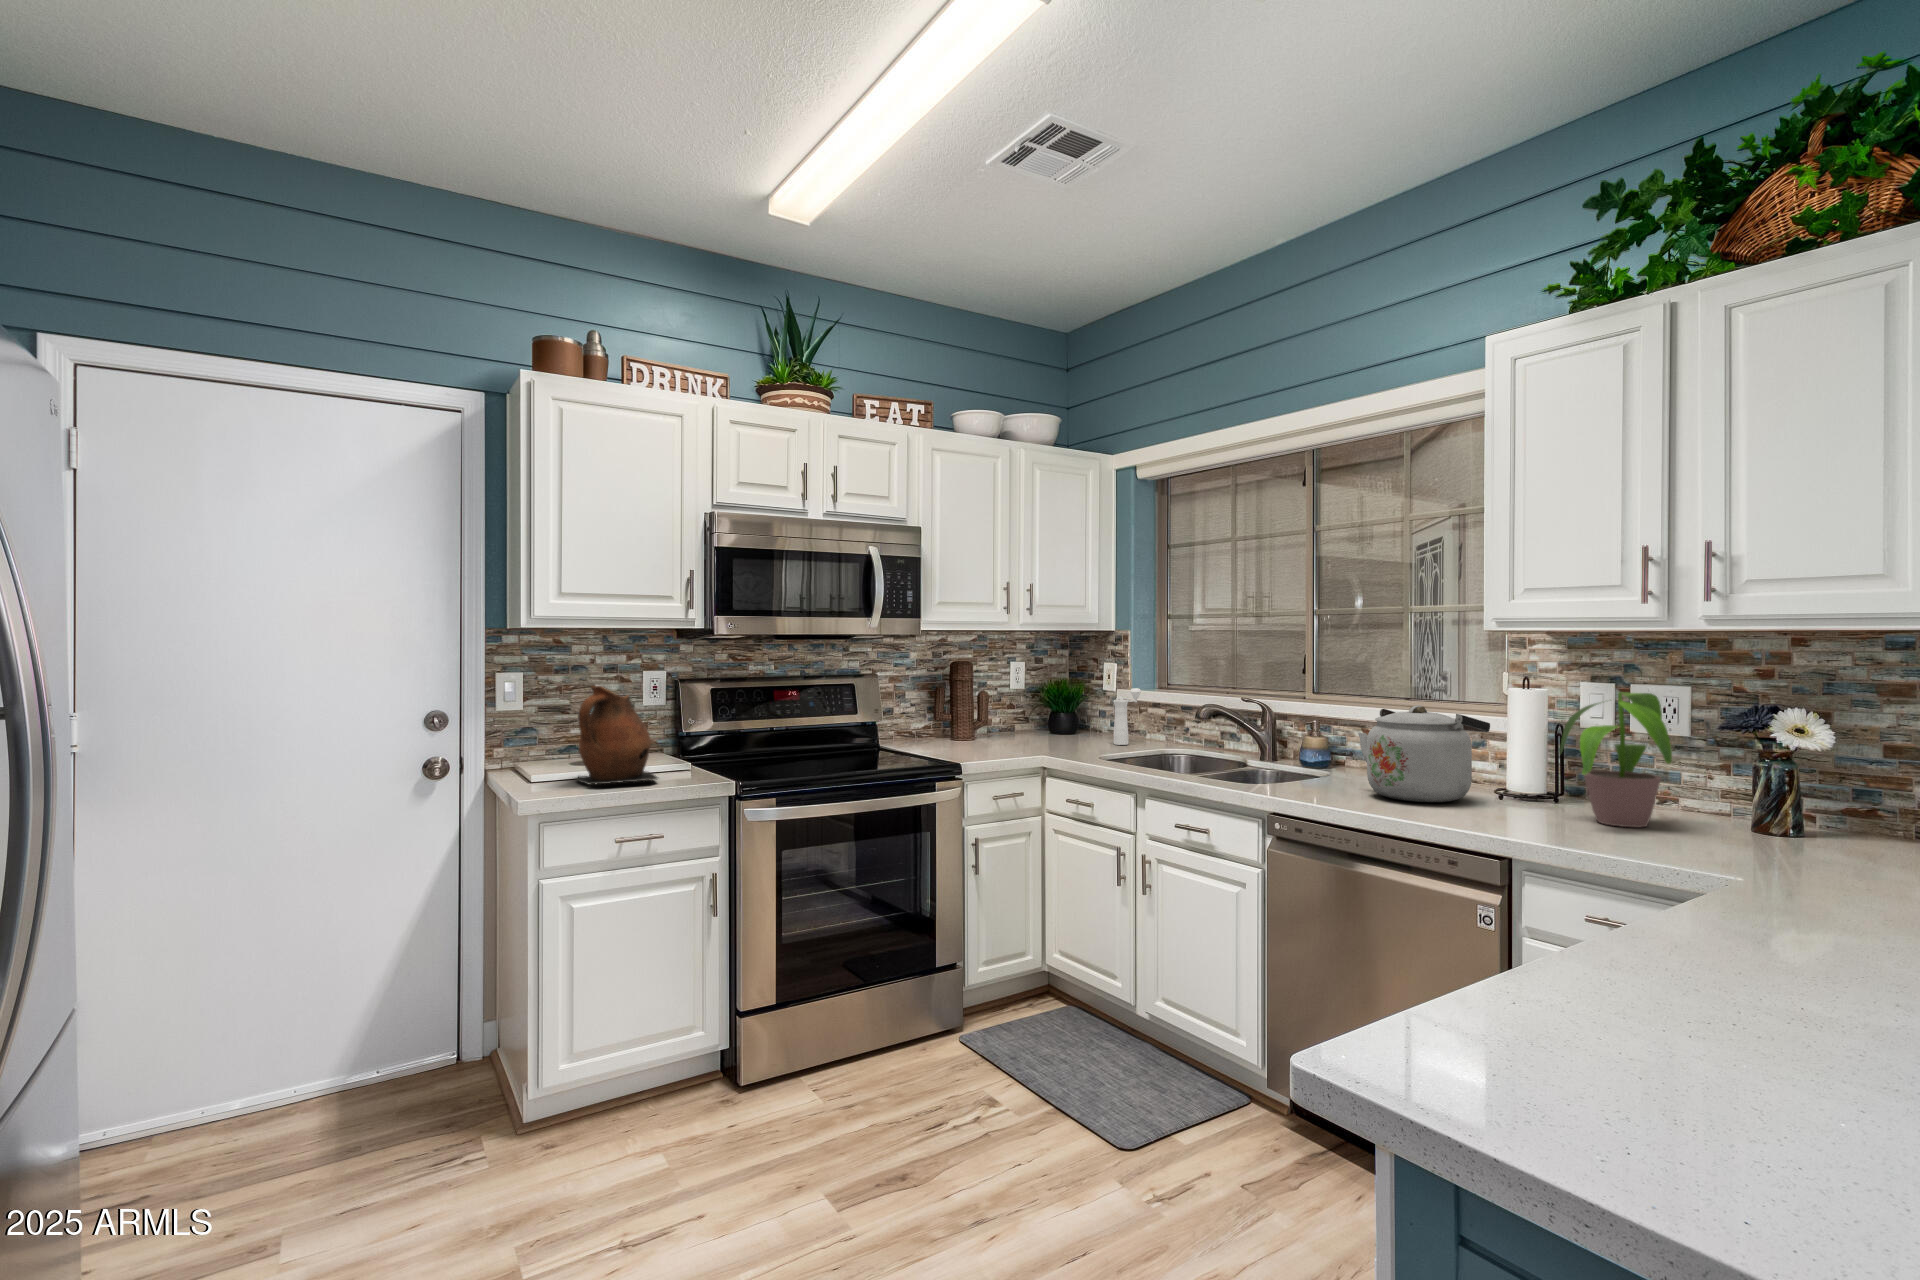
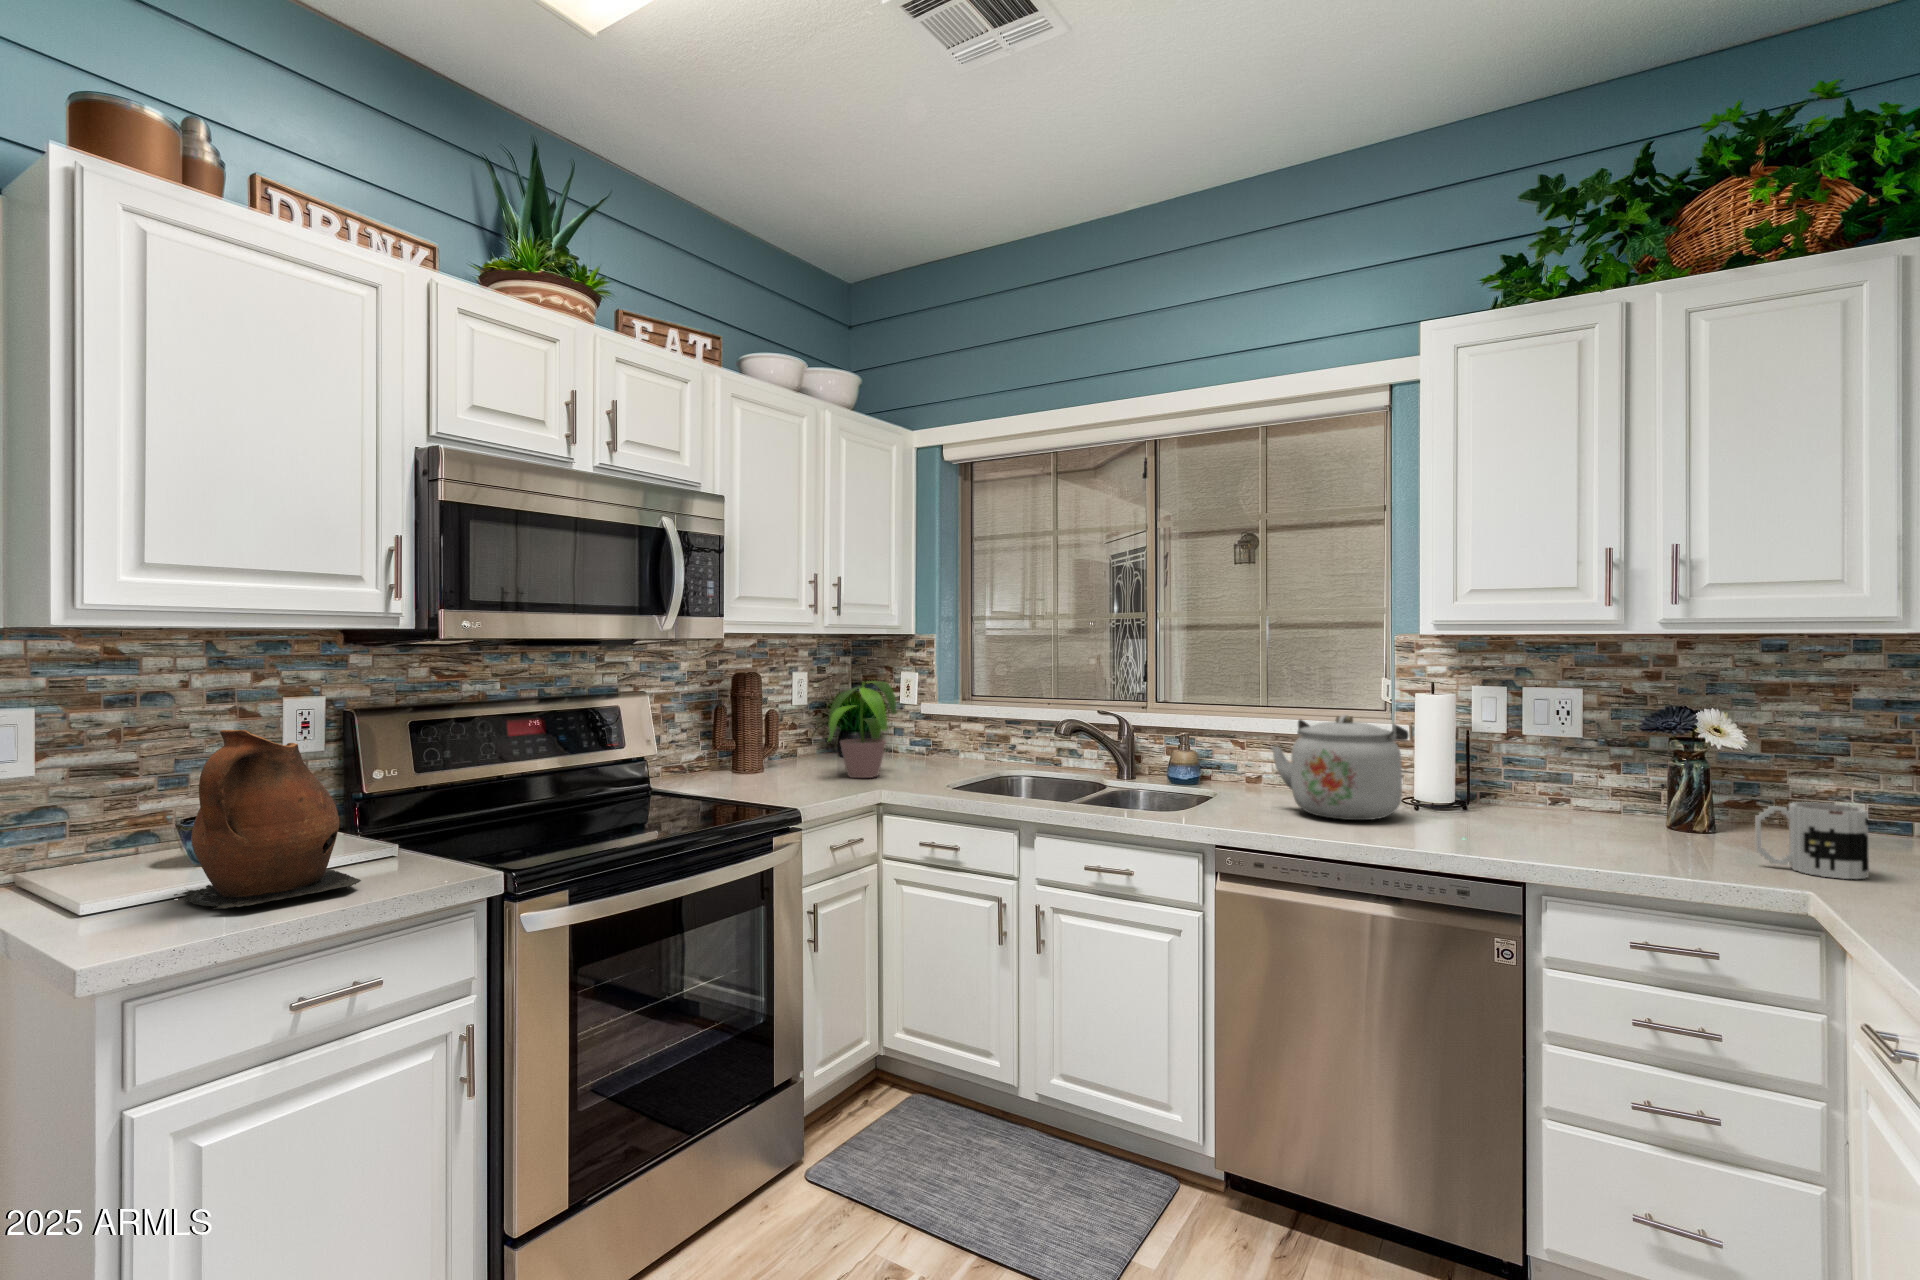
pepper mill: present [1113,688,1141,745] -> none [927,701,953,767]
potted plant: present [1560,692,1672,827] -> present [828,681,896,778]
mug: none [1752,801,1863,879] -> present [1755,802,1869,879]

